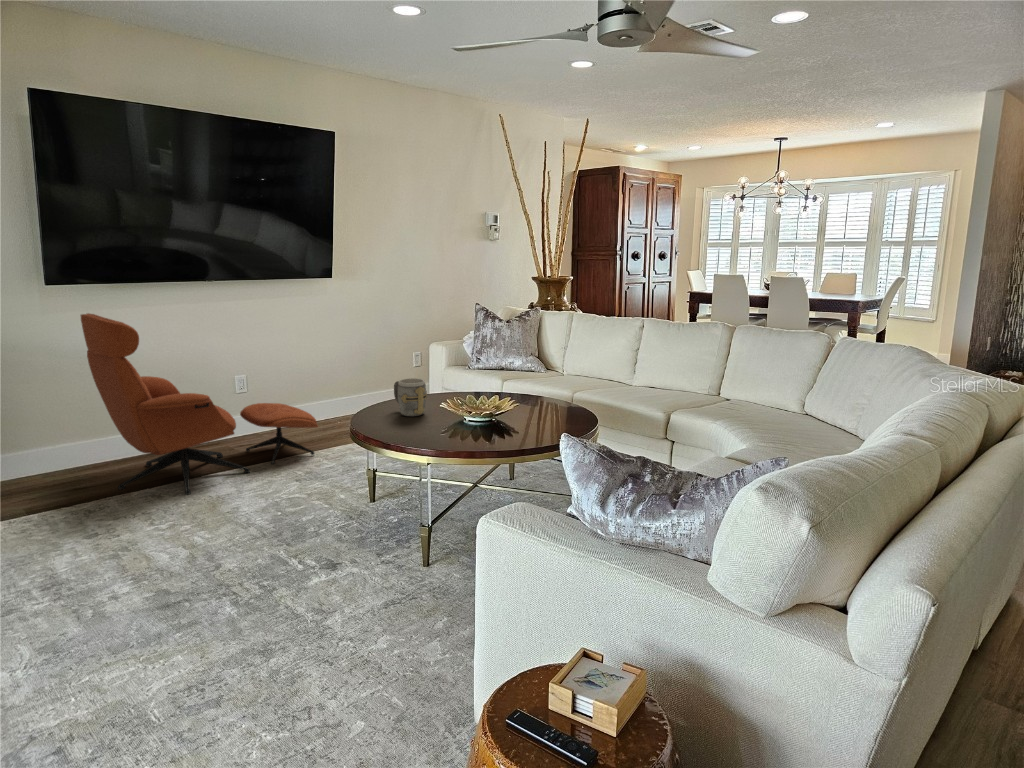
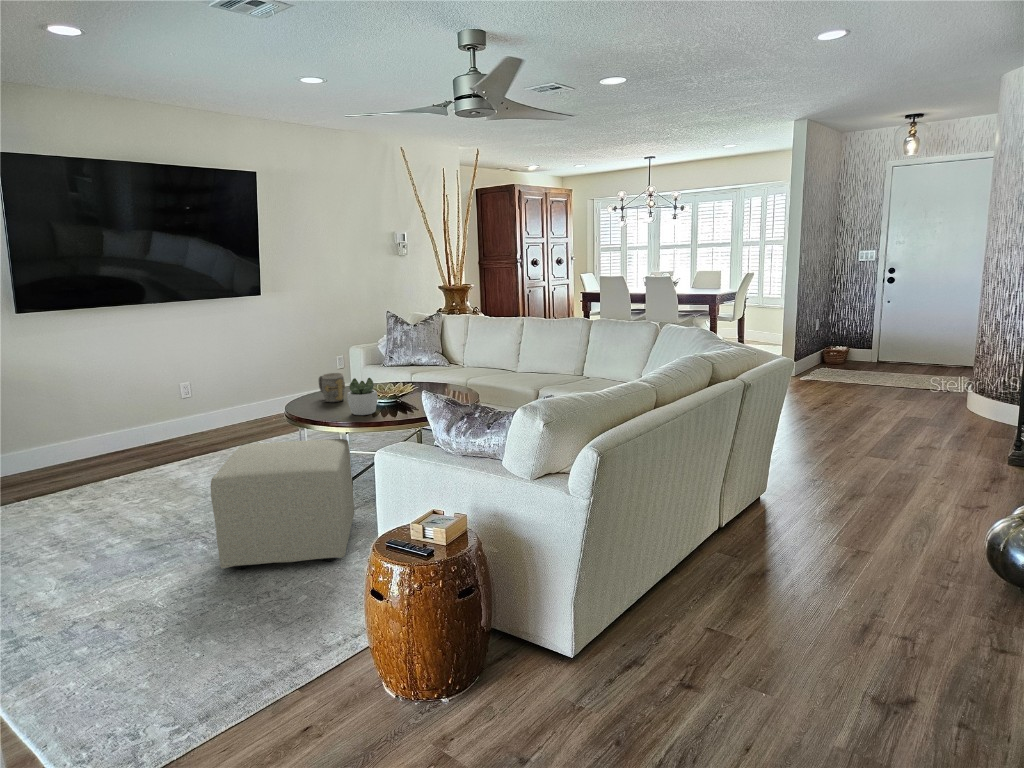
lounge chair: present [80,313,318,495] -> none [51,335,256,480]
succulent plant: none [430,389,470,439] -> present [347,378,378,415]
ottoman: none [236,473,433,656] -> present [211,439,354,569]

